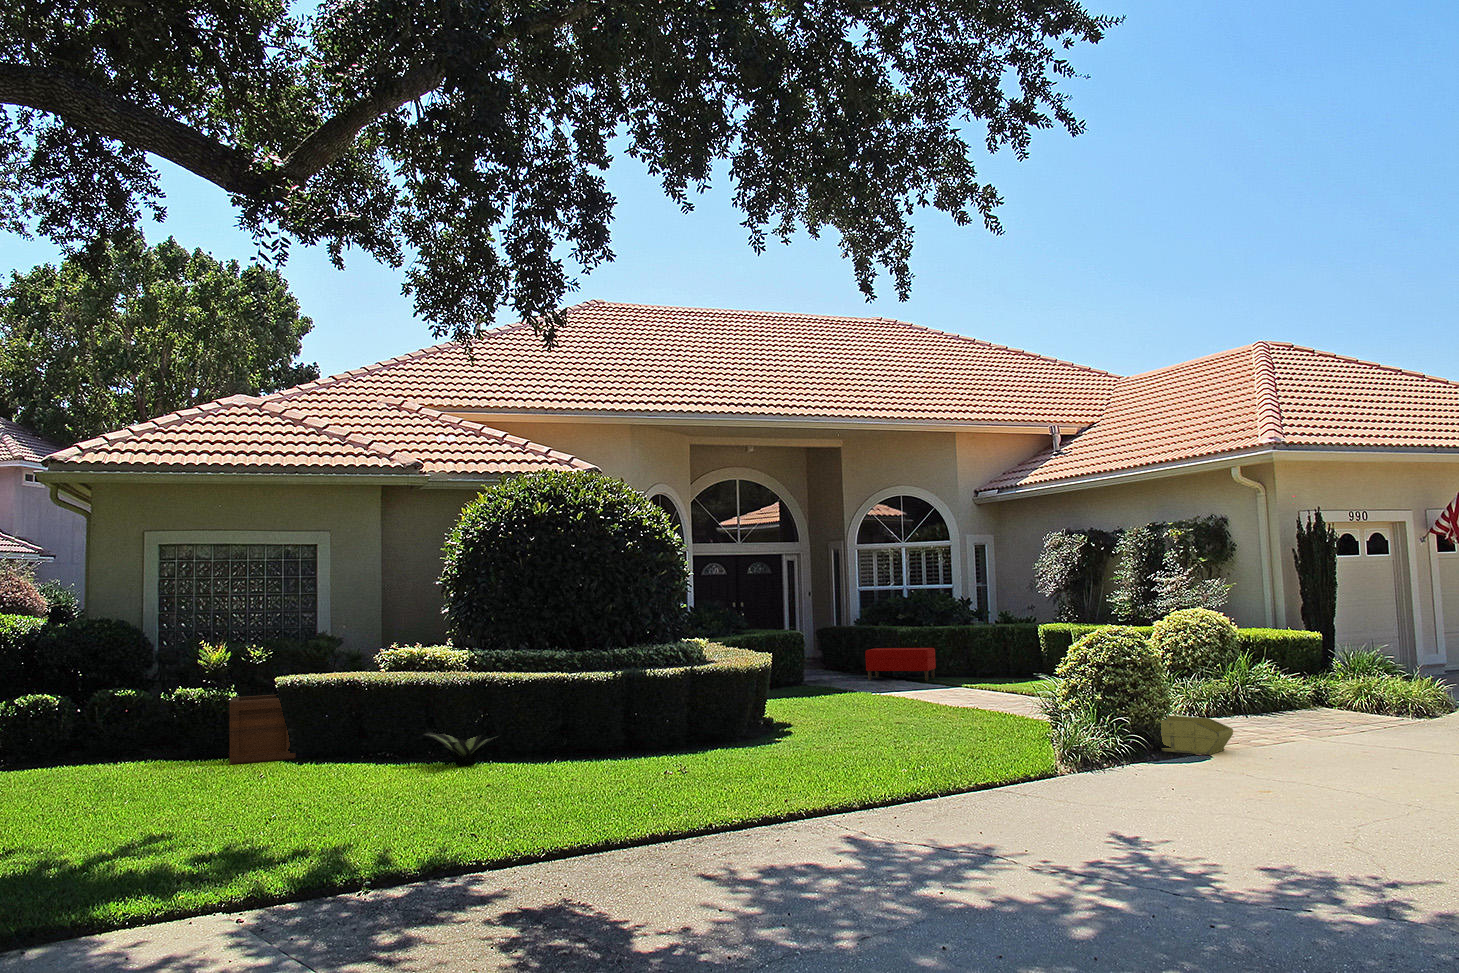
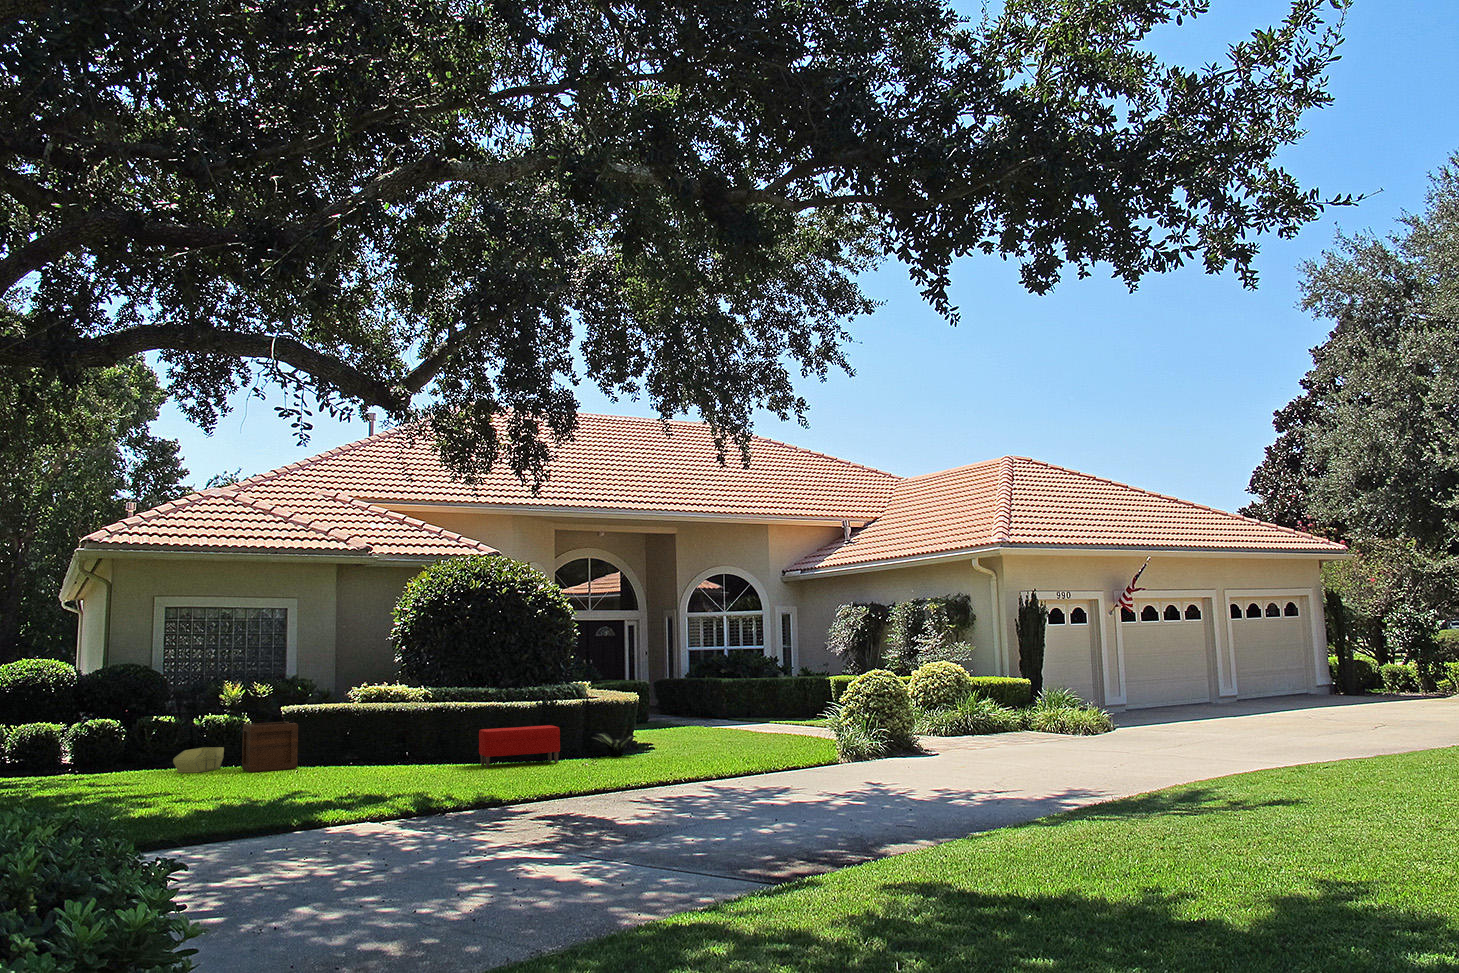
bench: present [865,648,936,681] -> present [479,725,560,768]
storage bin: present [1161,716,1233,755] -> present [173,747,224,773]
potted plant: present [423,732,496,766] -> present [592,733,636,757]

